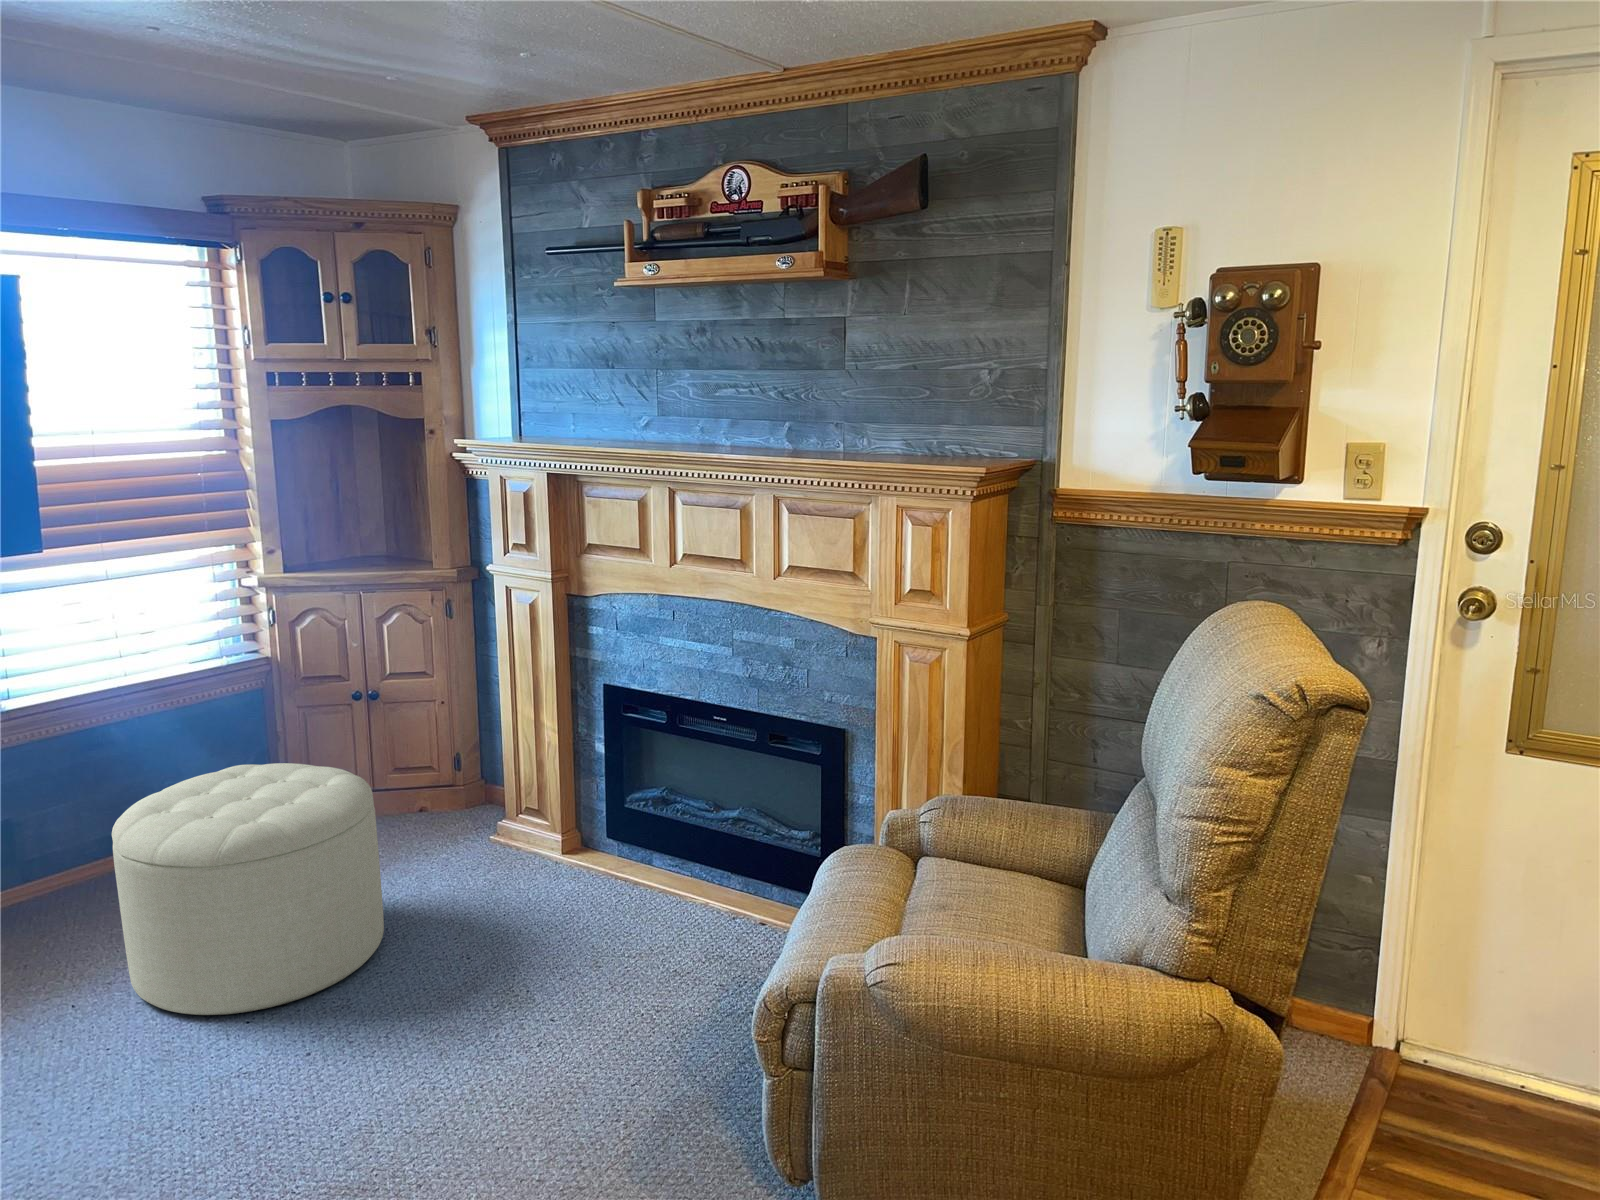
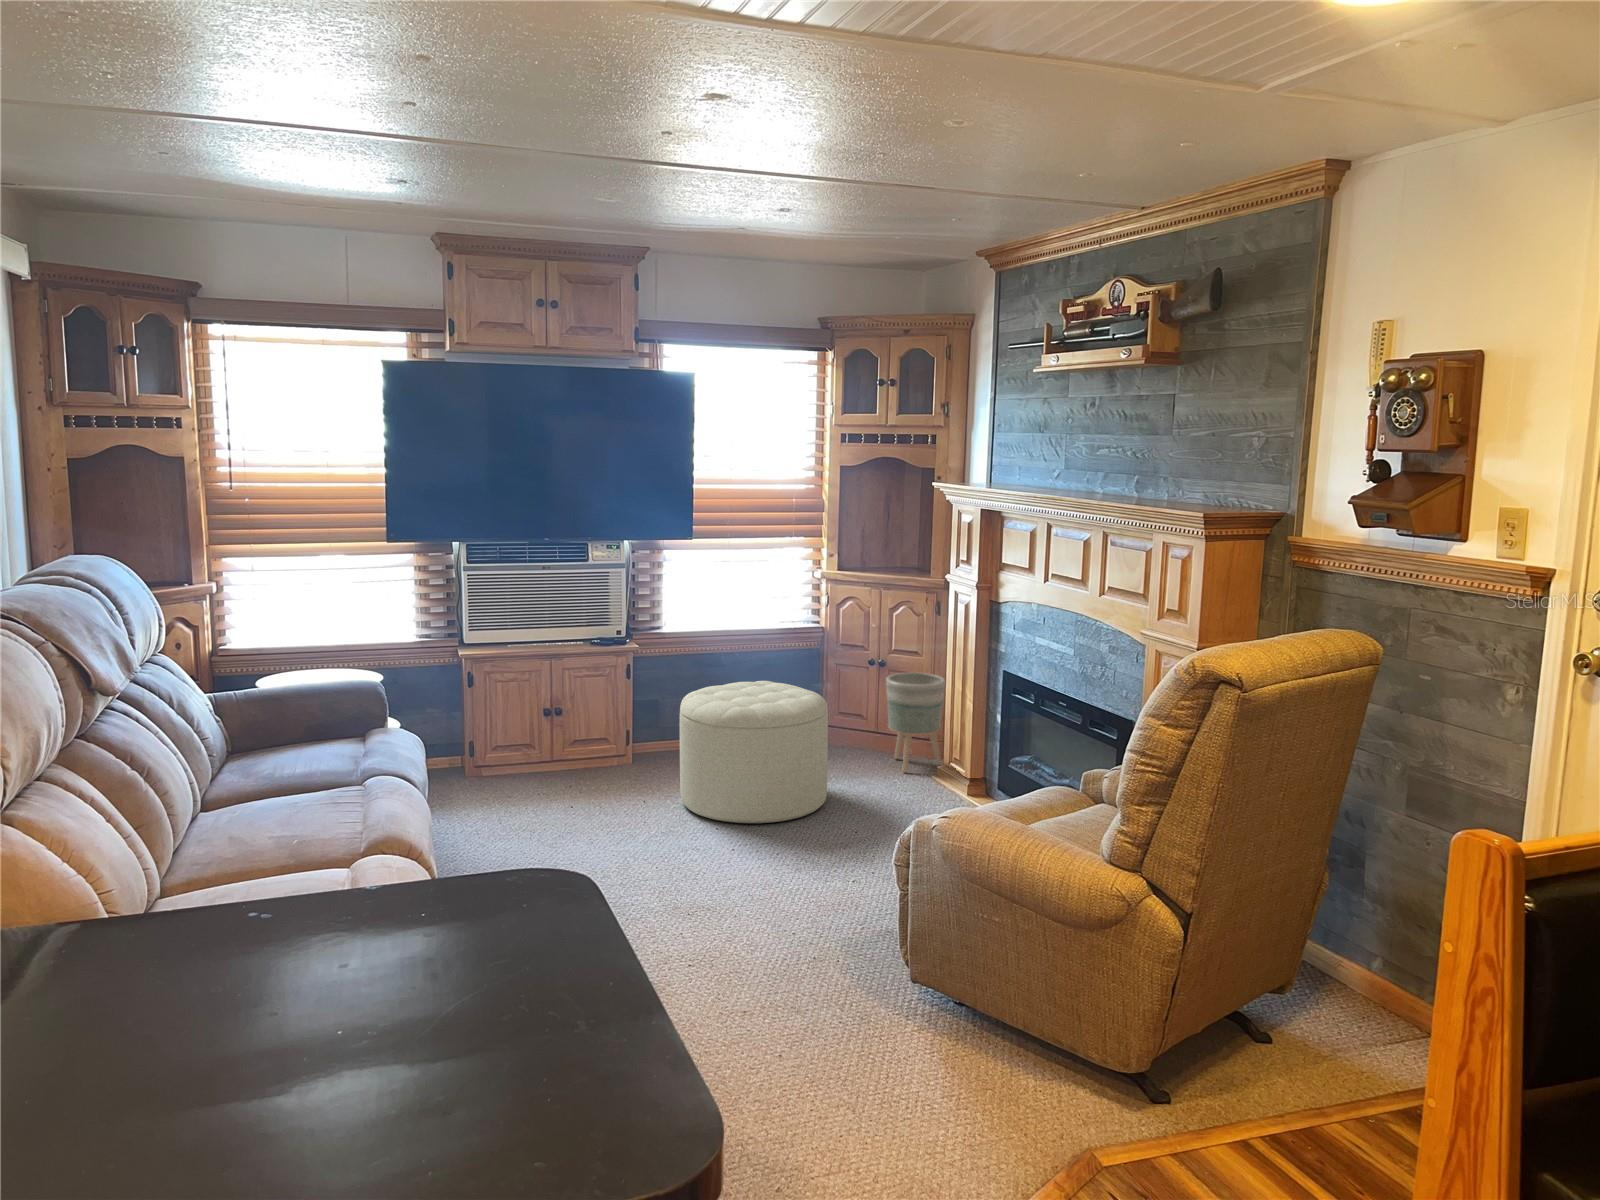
planter: none [402,702,489,845] -> present [886,673,945,773]

